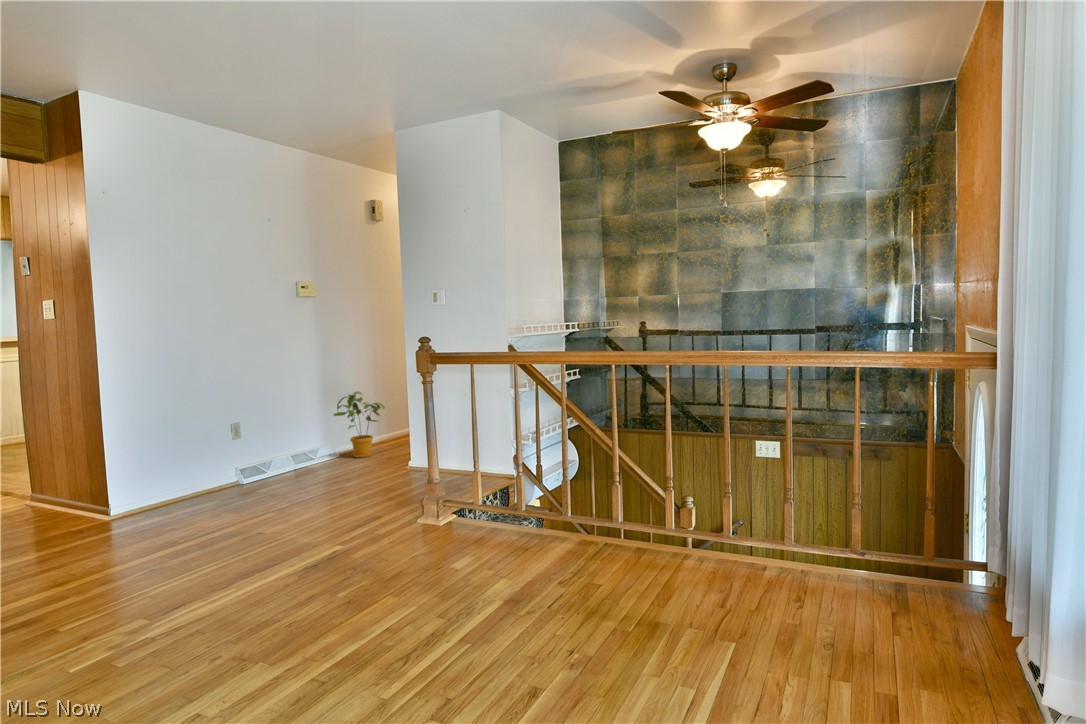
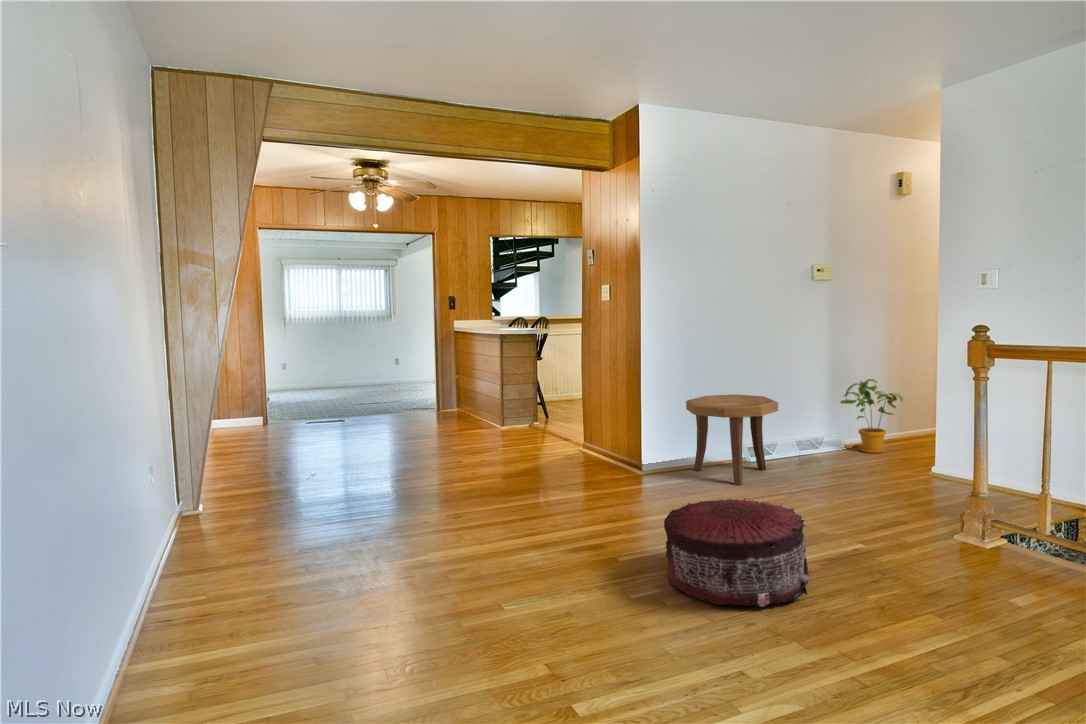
side table: none [164,416,268,511] -> present [686,394,778,485]
pouf: none [104,524,281,653] -> present [664,498,809,607]

